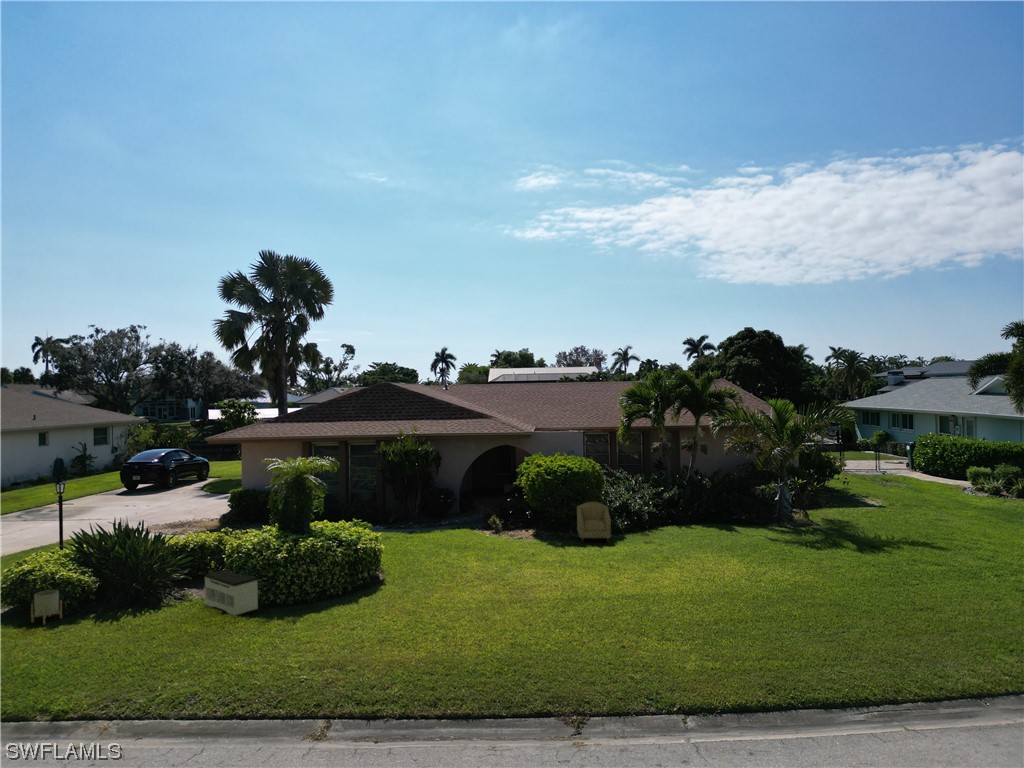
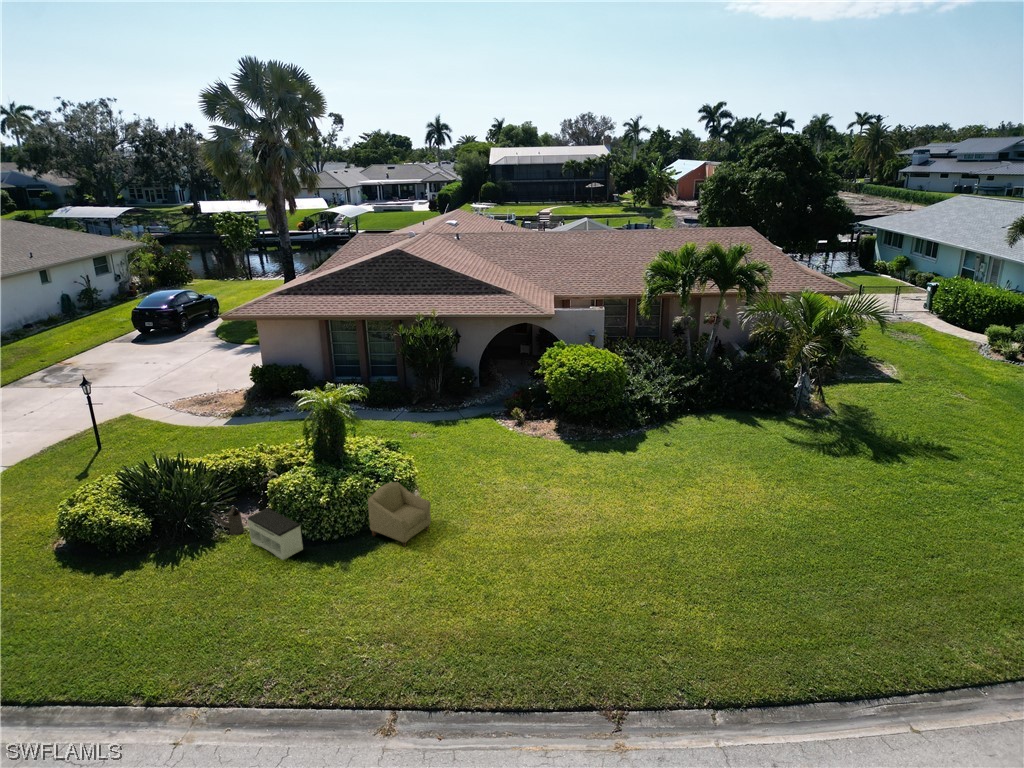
chair: present [577,502,611,543] -> present [368,482,431,547]
watering can: none [168,569,205,601] -> present [210,506,247,535]
planter: present [31,590,62,624] -> none [87,538,119,571]

